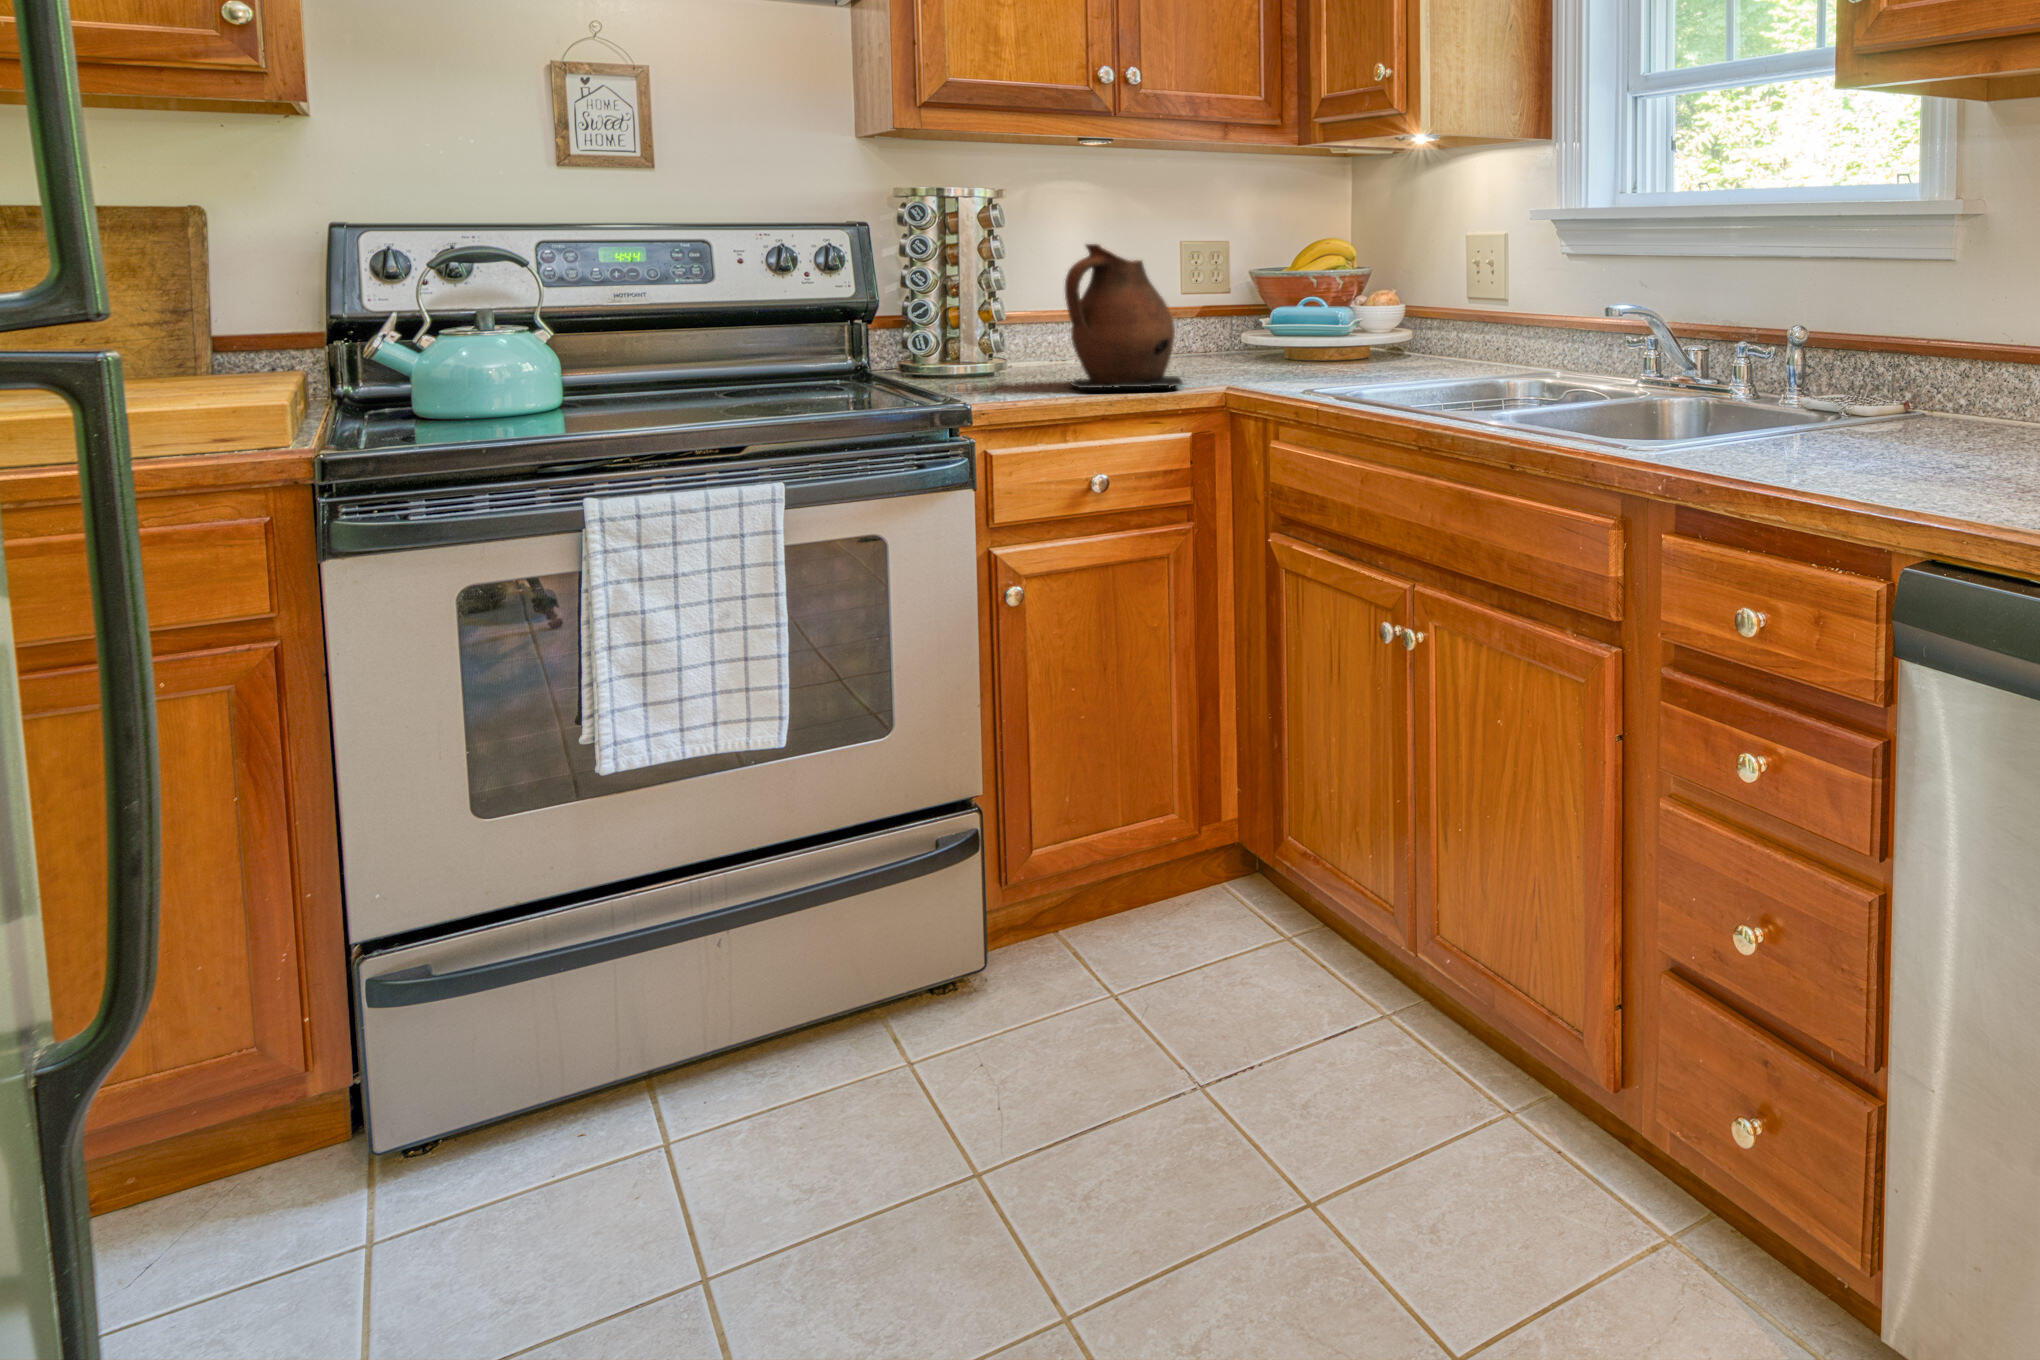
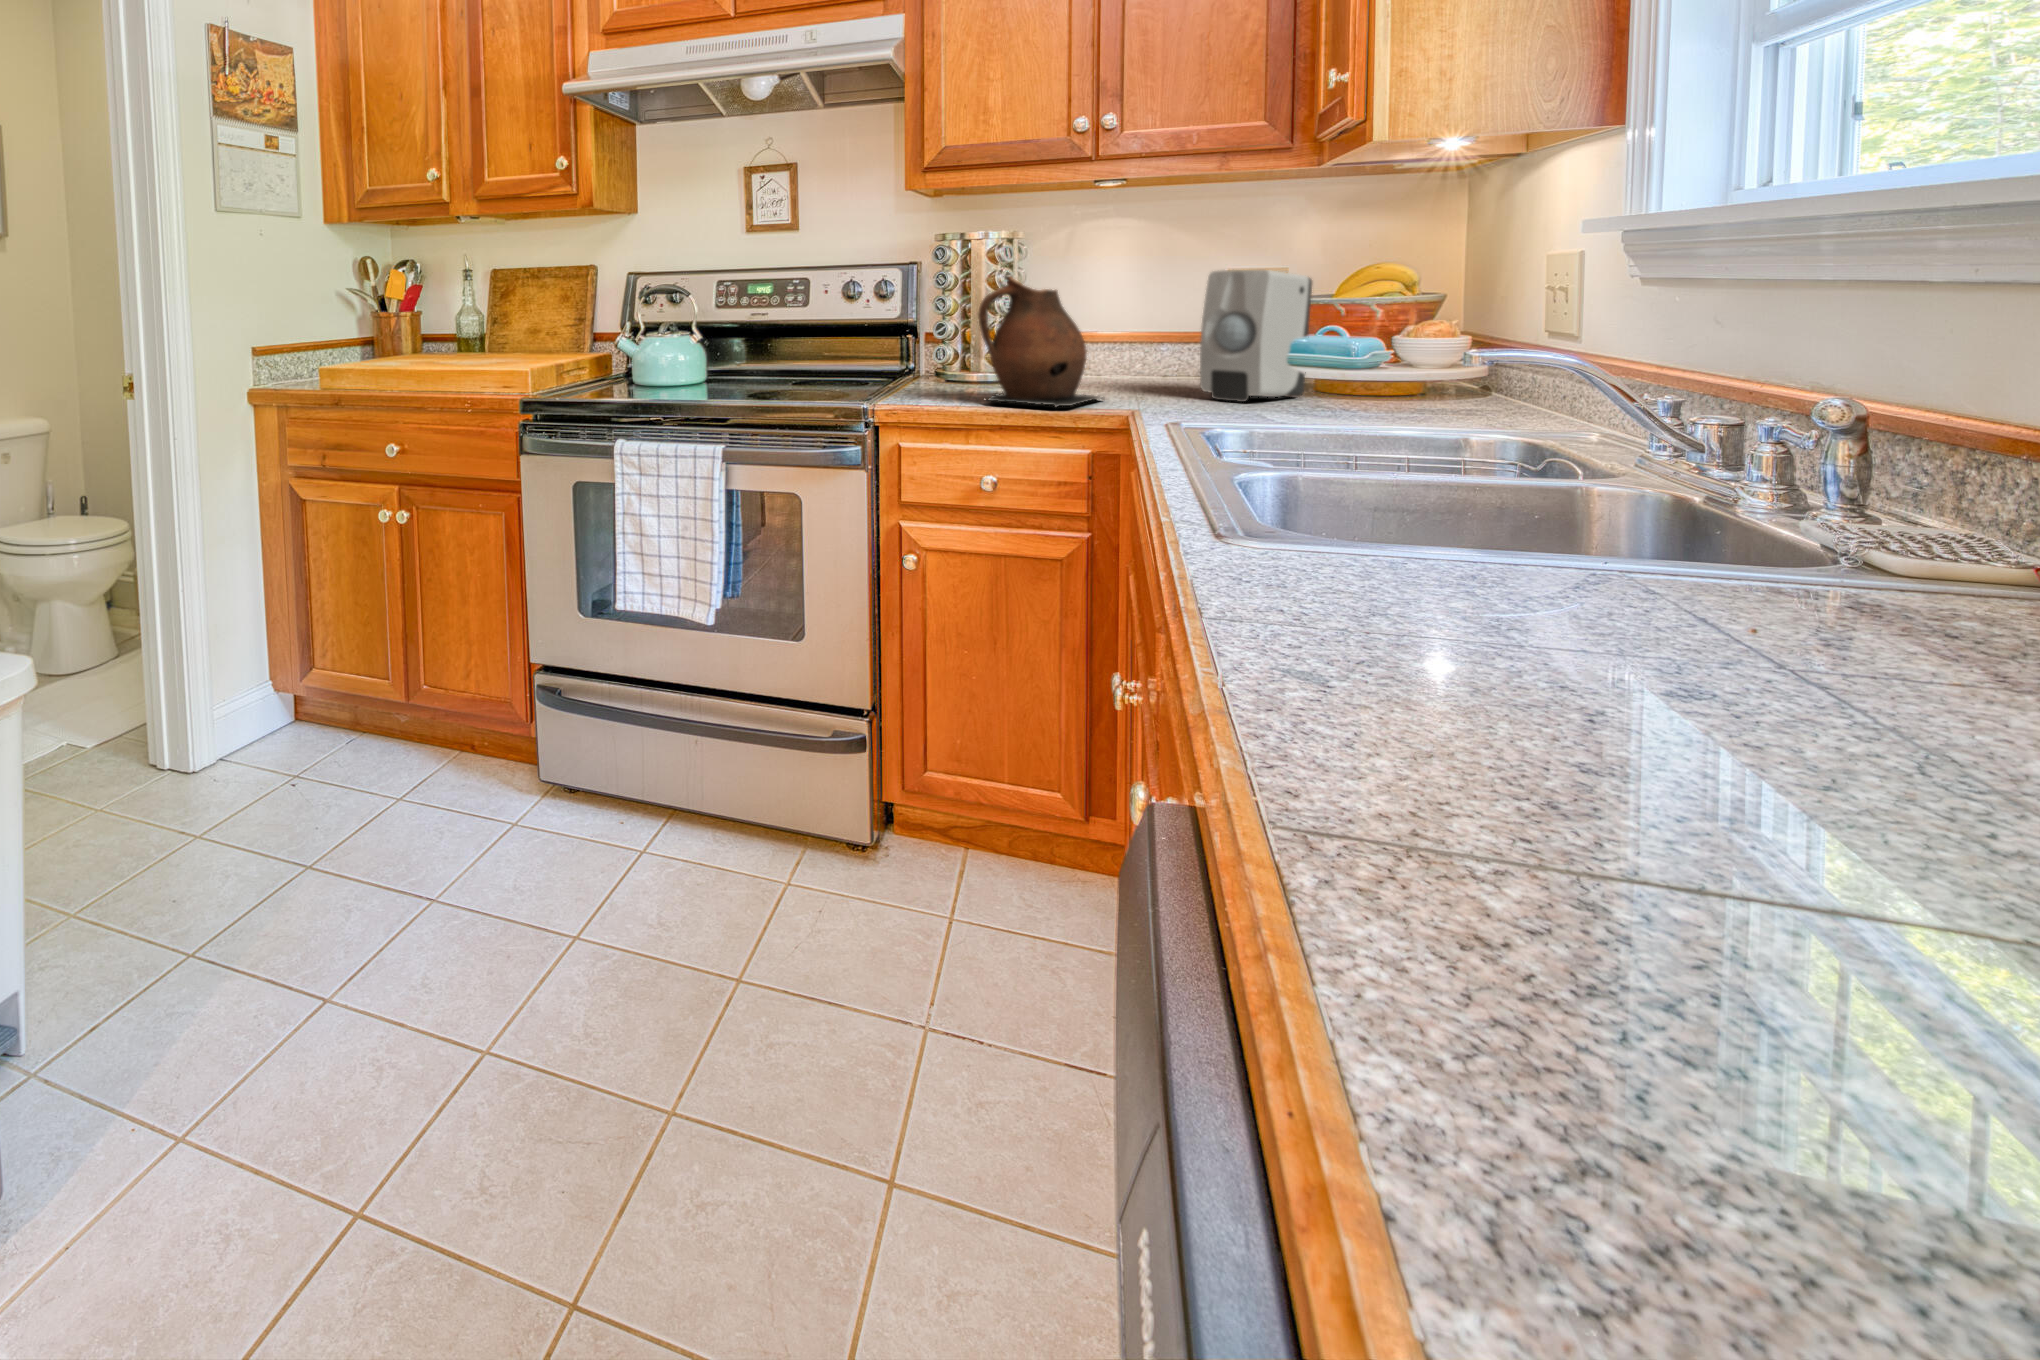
soap dispenser: none [1244,243,1314,371] -> present [1200,270,1312,402]

